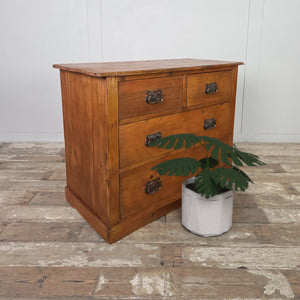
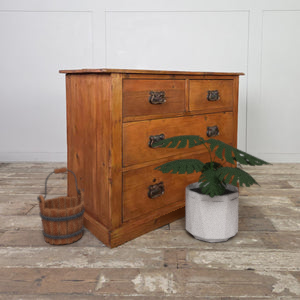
wooden bucket: none [38,166,85,240] -> present [37,168,85,245]

